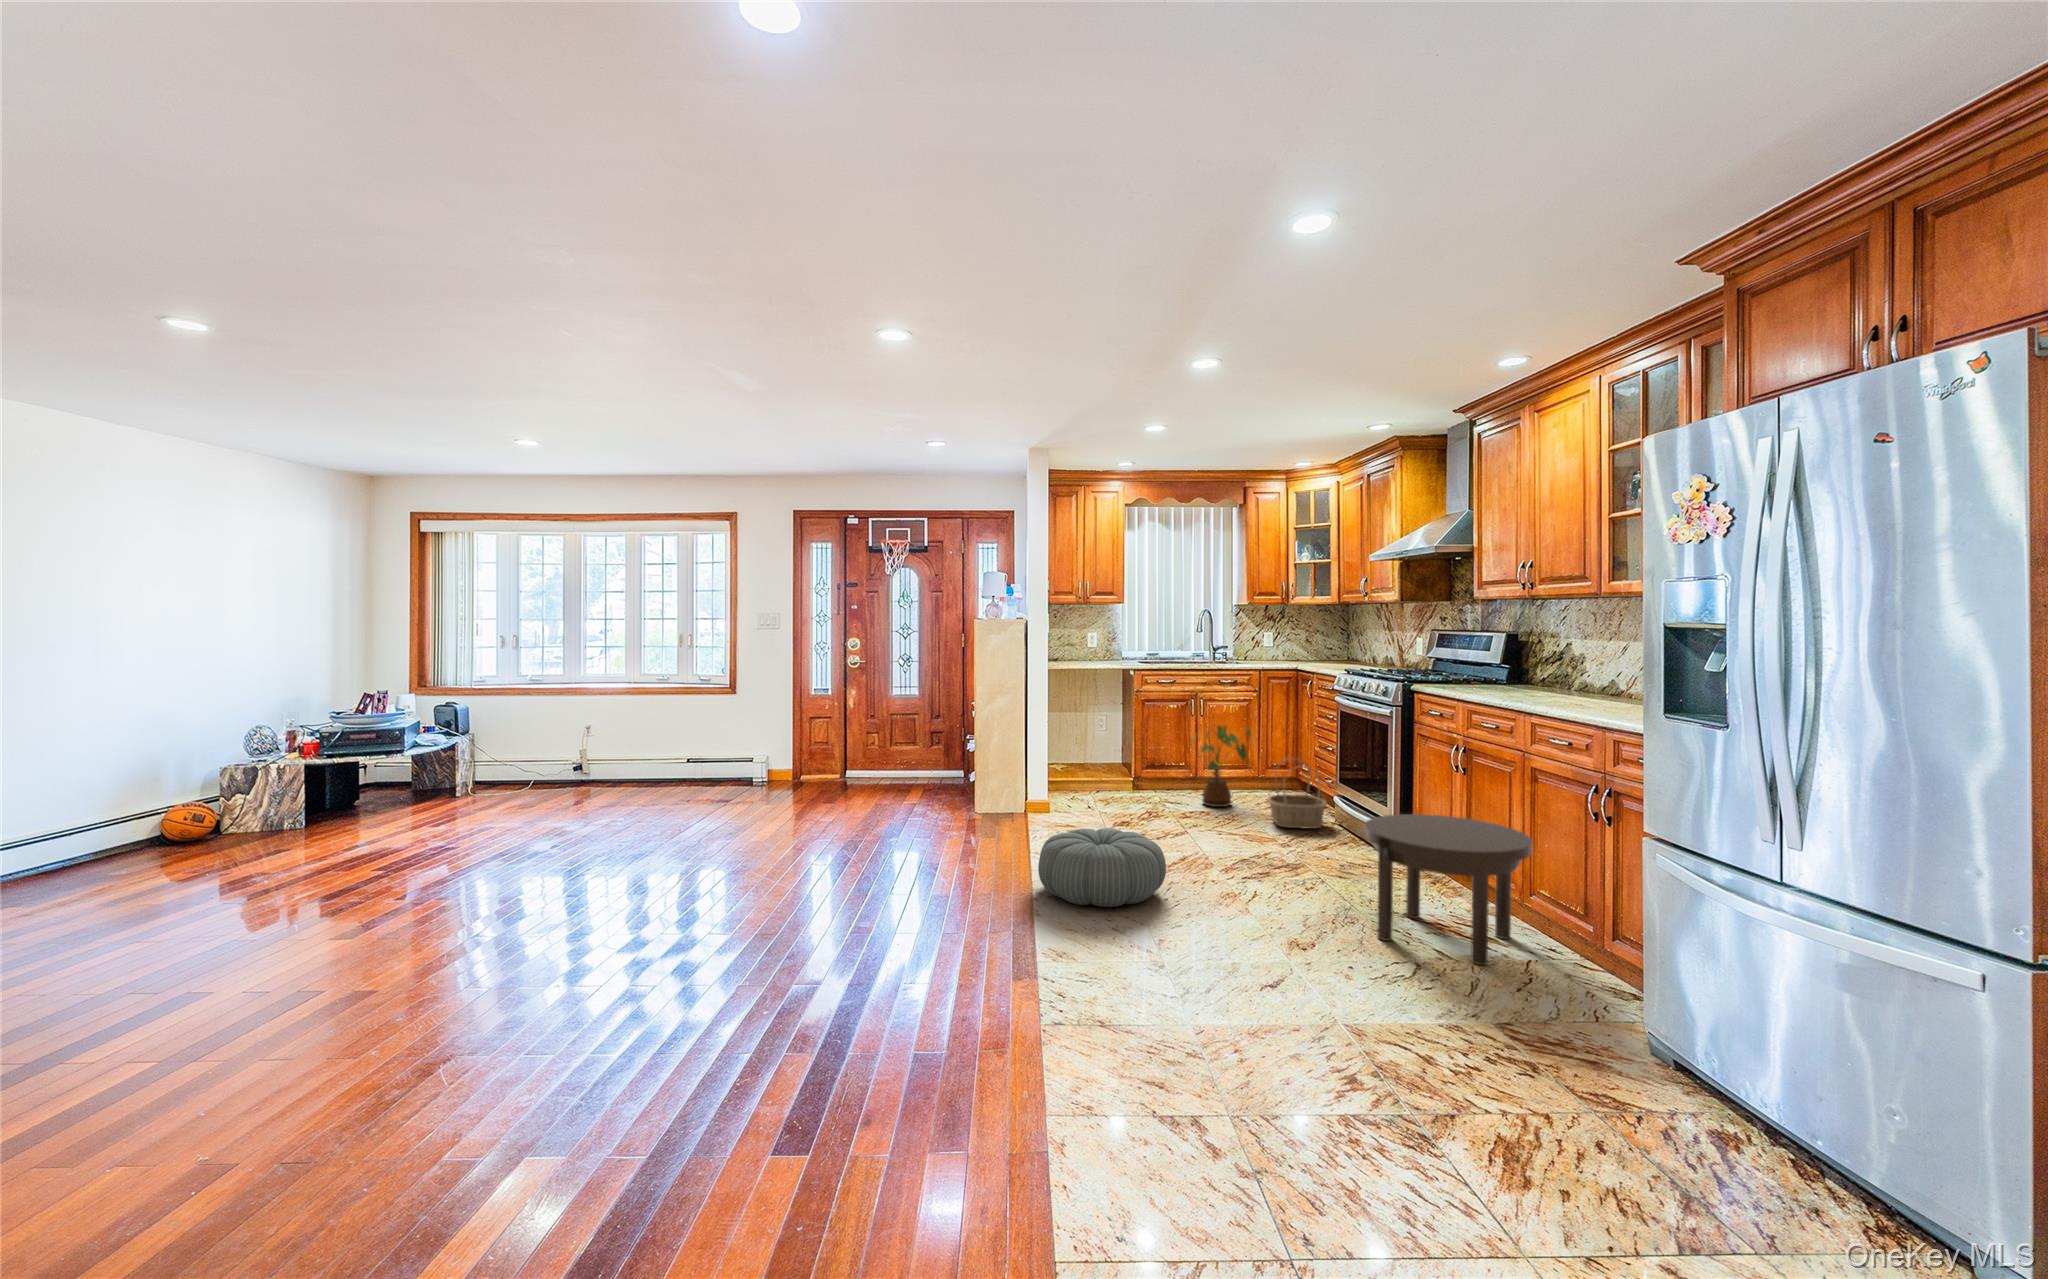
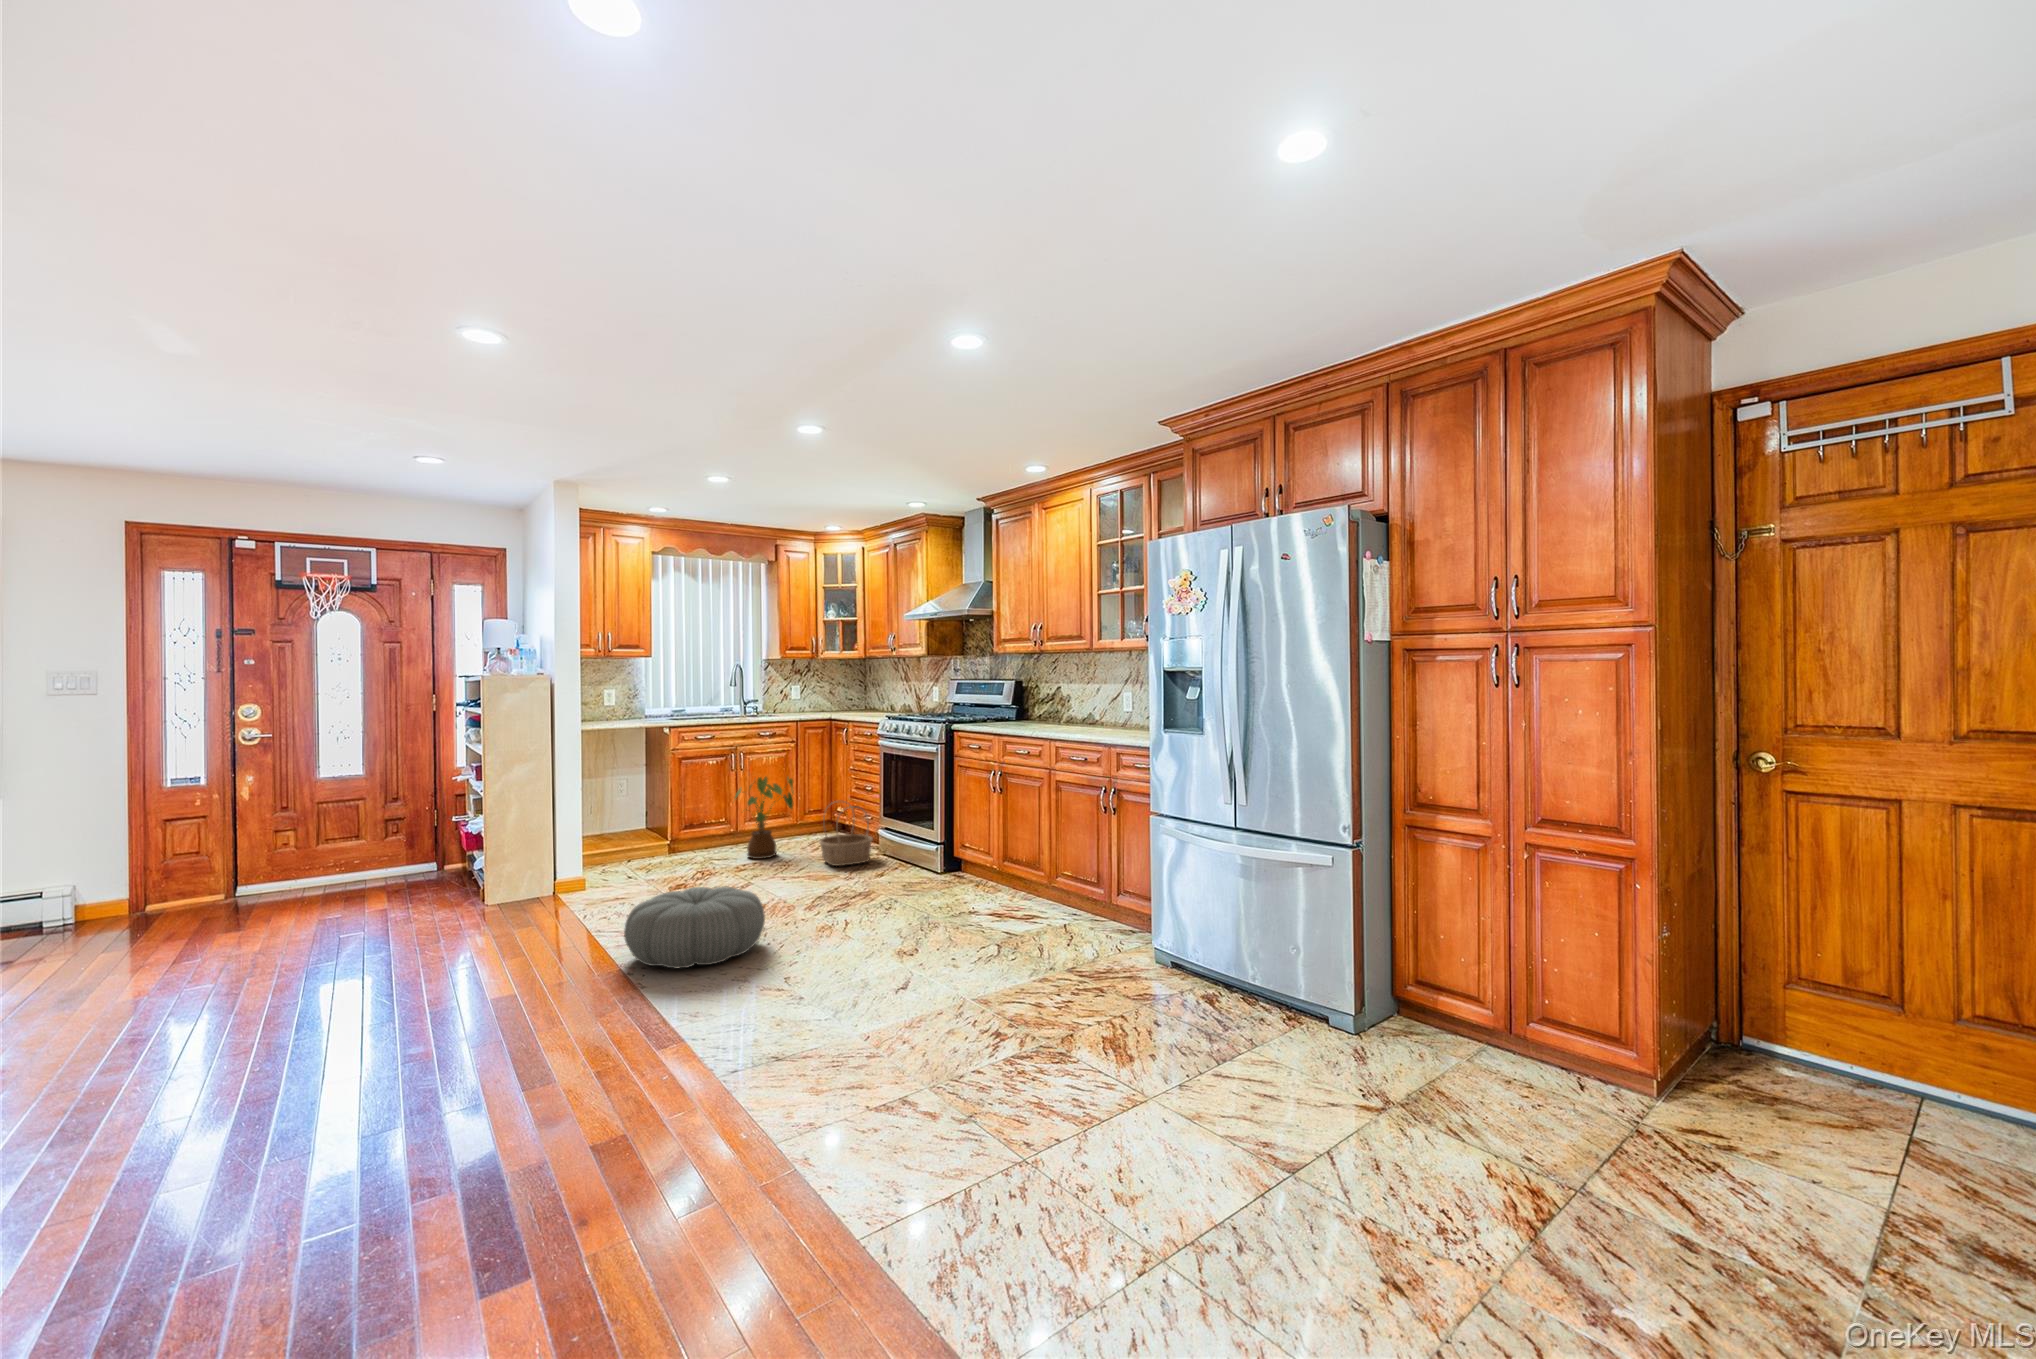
side table: present [1365,814,1532,965] -> none [944,827,1064,938]

